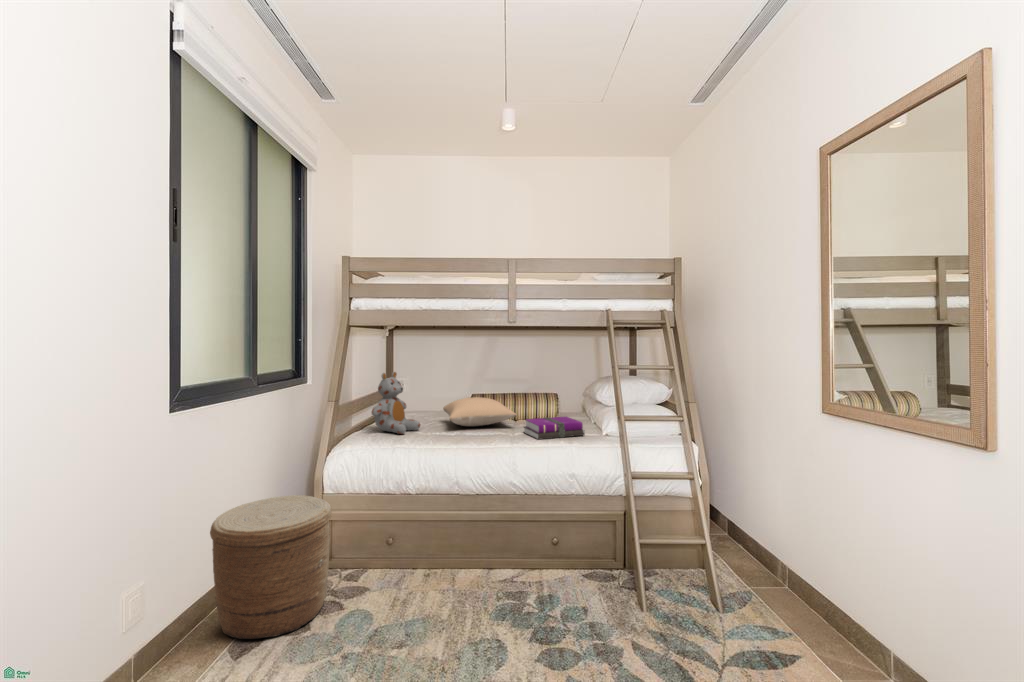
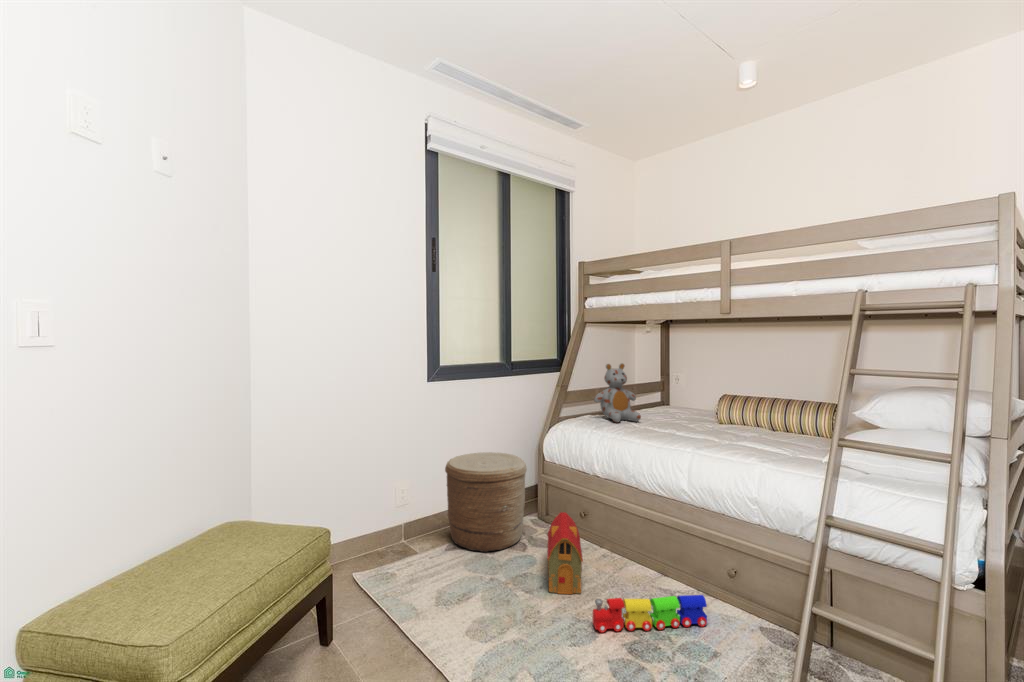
pillow: present [443,397,517,426] -> none [662,397,753,428]
notebook: present [524,417,585,440] -> none [733,426,805,457]
toy house: none [381,541,452,634] -> present [547,512,583,594]
toy train: none [491,568,561,642] -> present [593,595,707,633]

